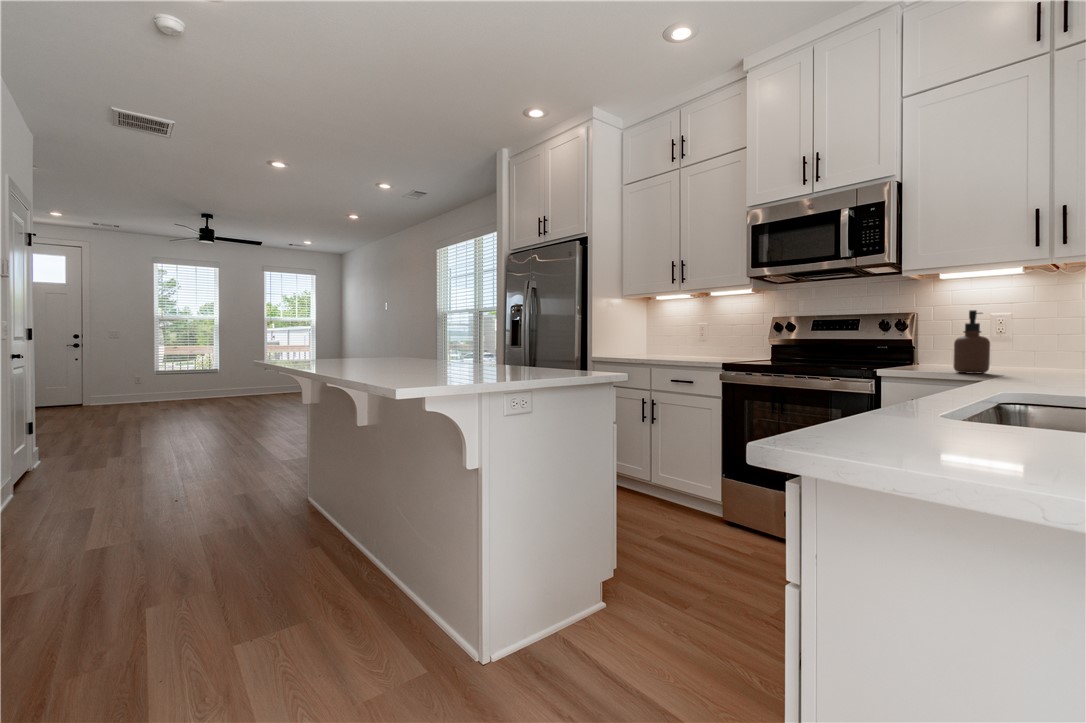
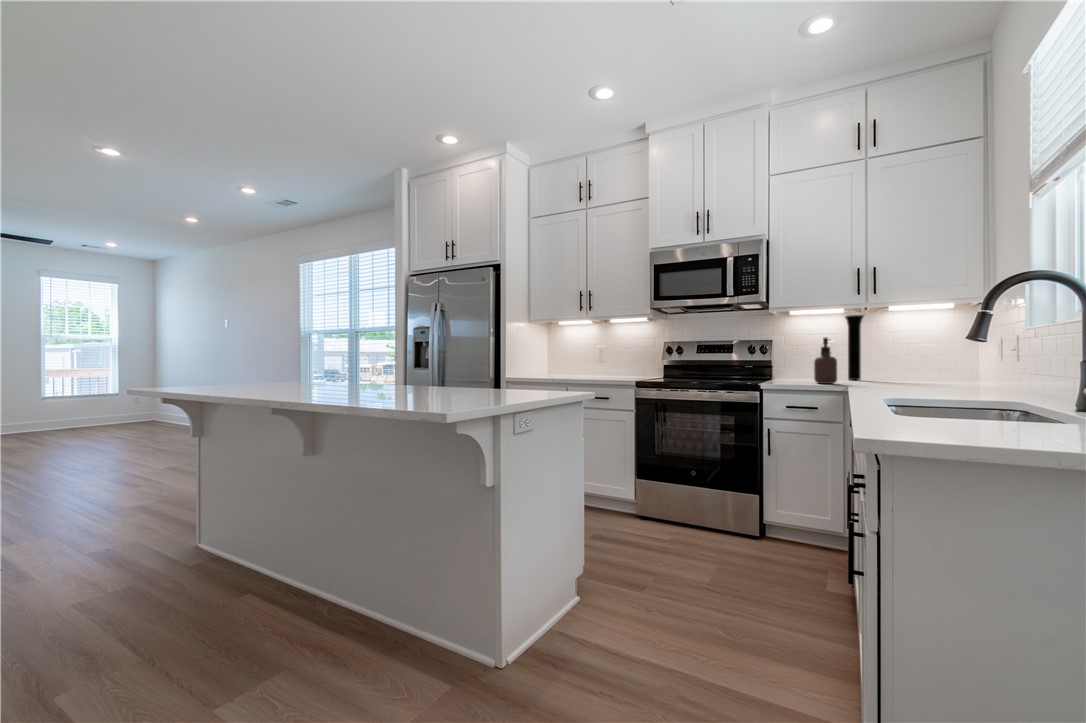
vase: none [1025,275,1060,367] -> present [845,315,864,380]

